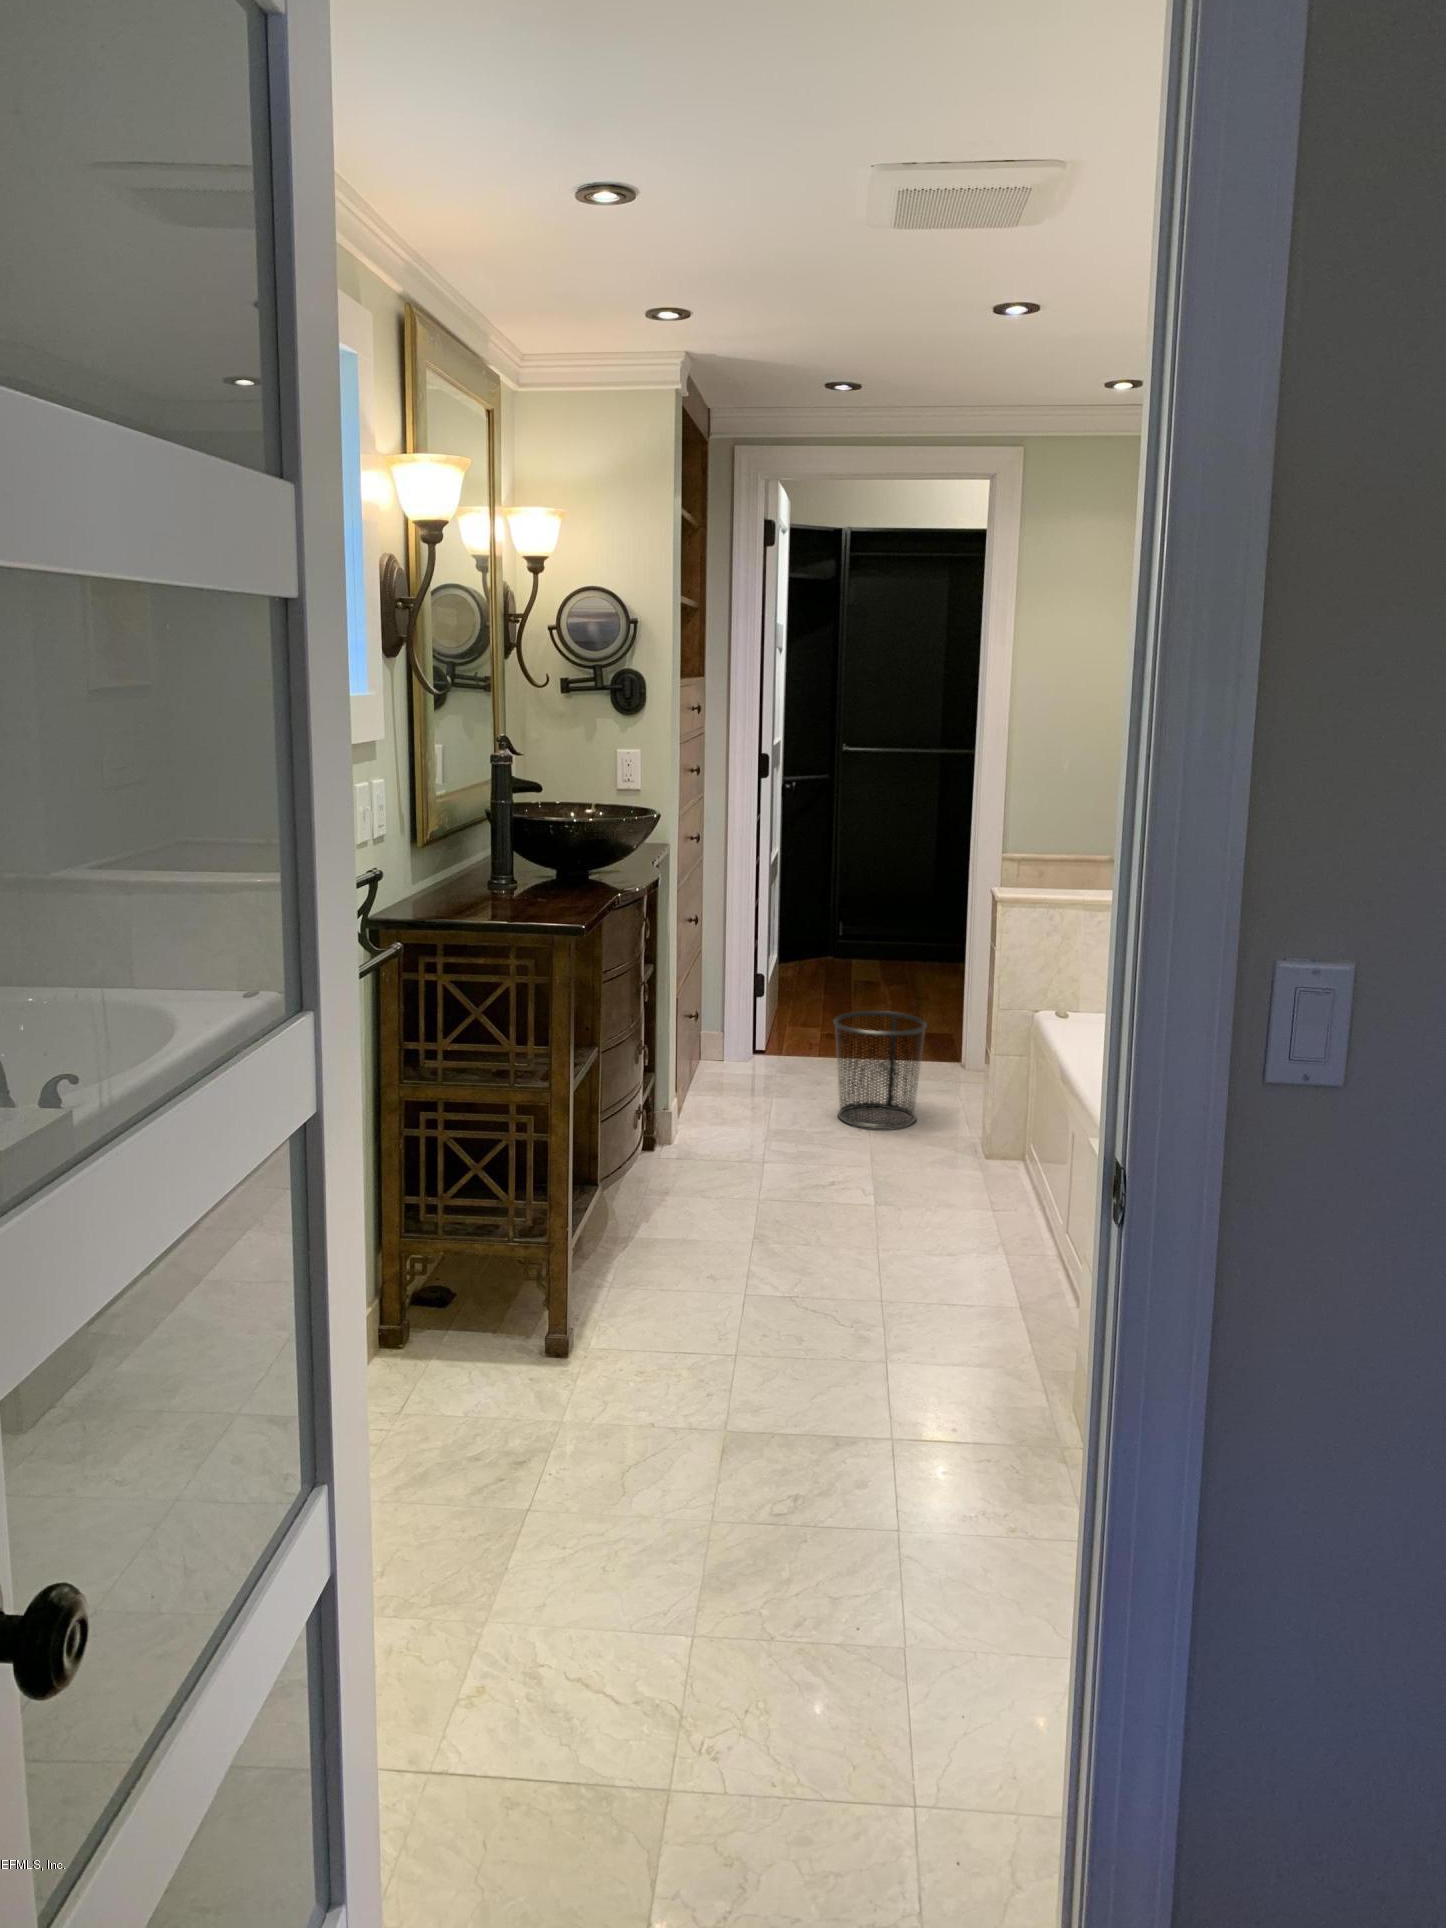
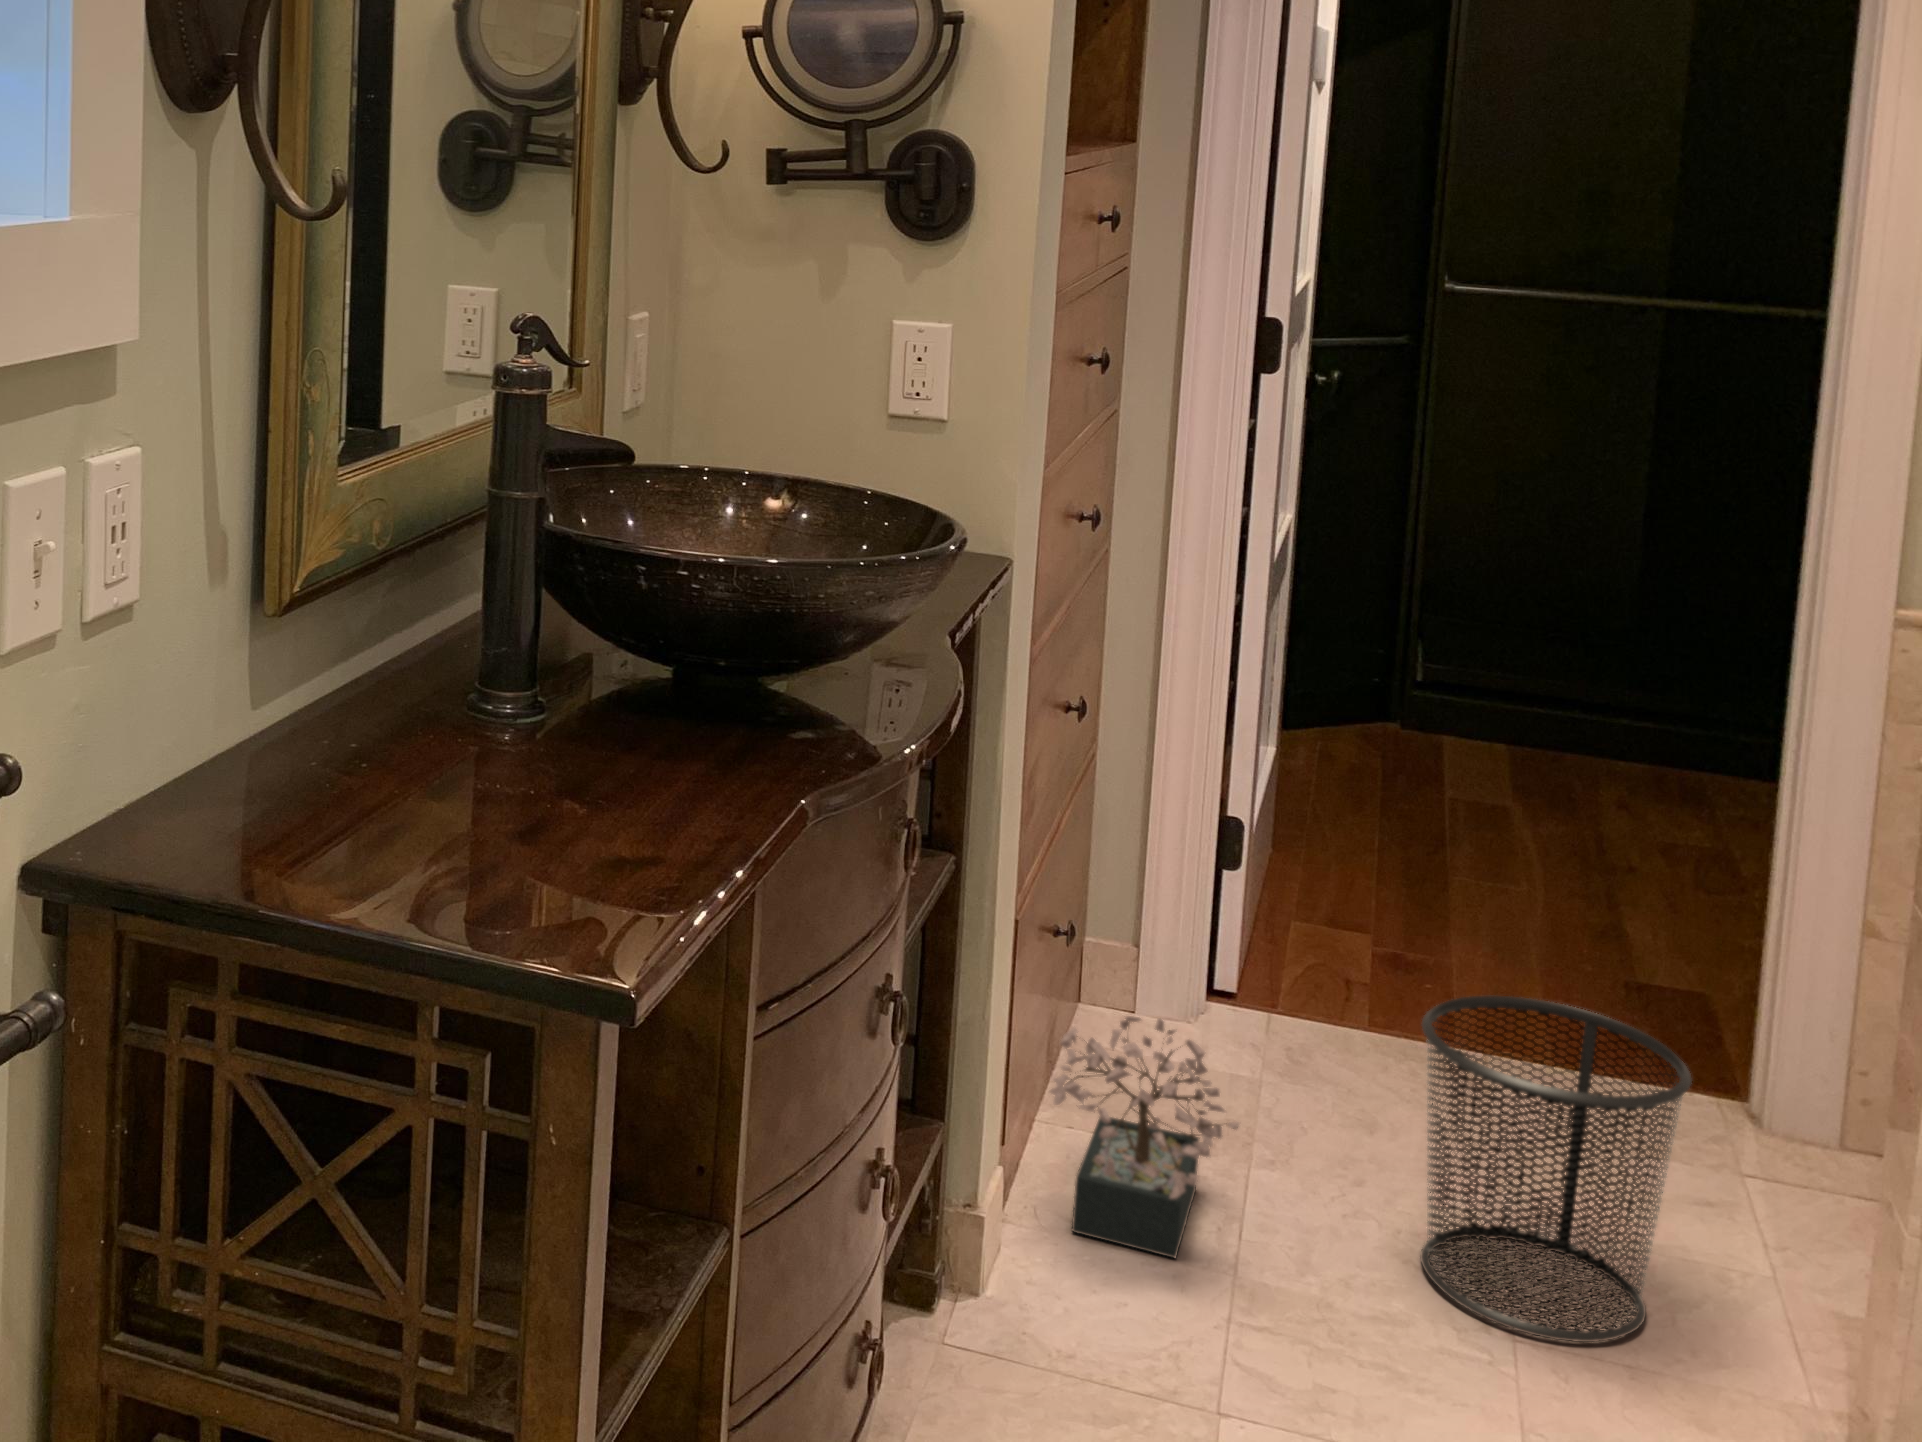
decorative plant: none [694,1037,768,1125] -> present [1050,1016,1239,1258]

